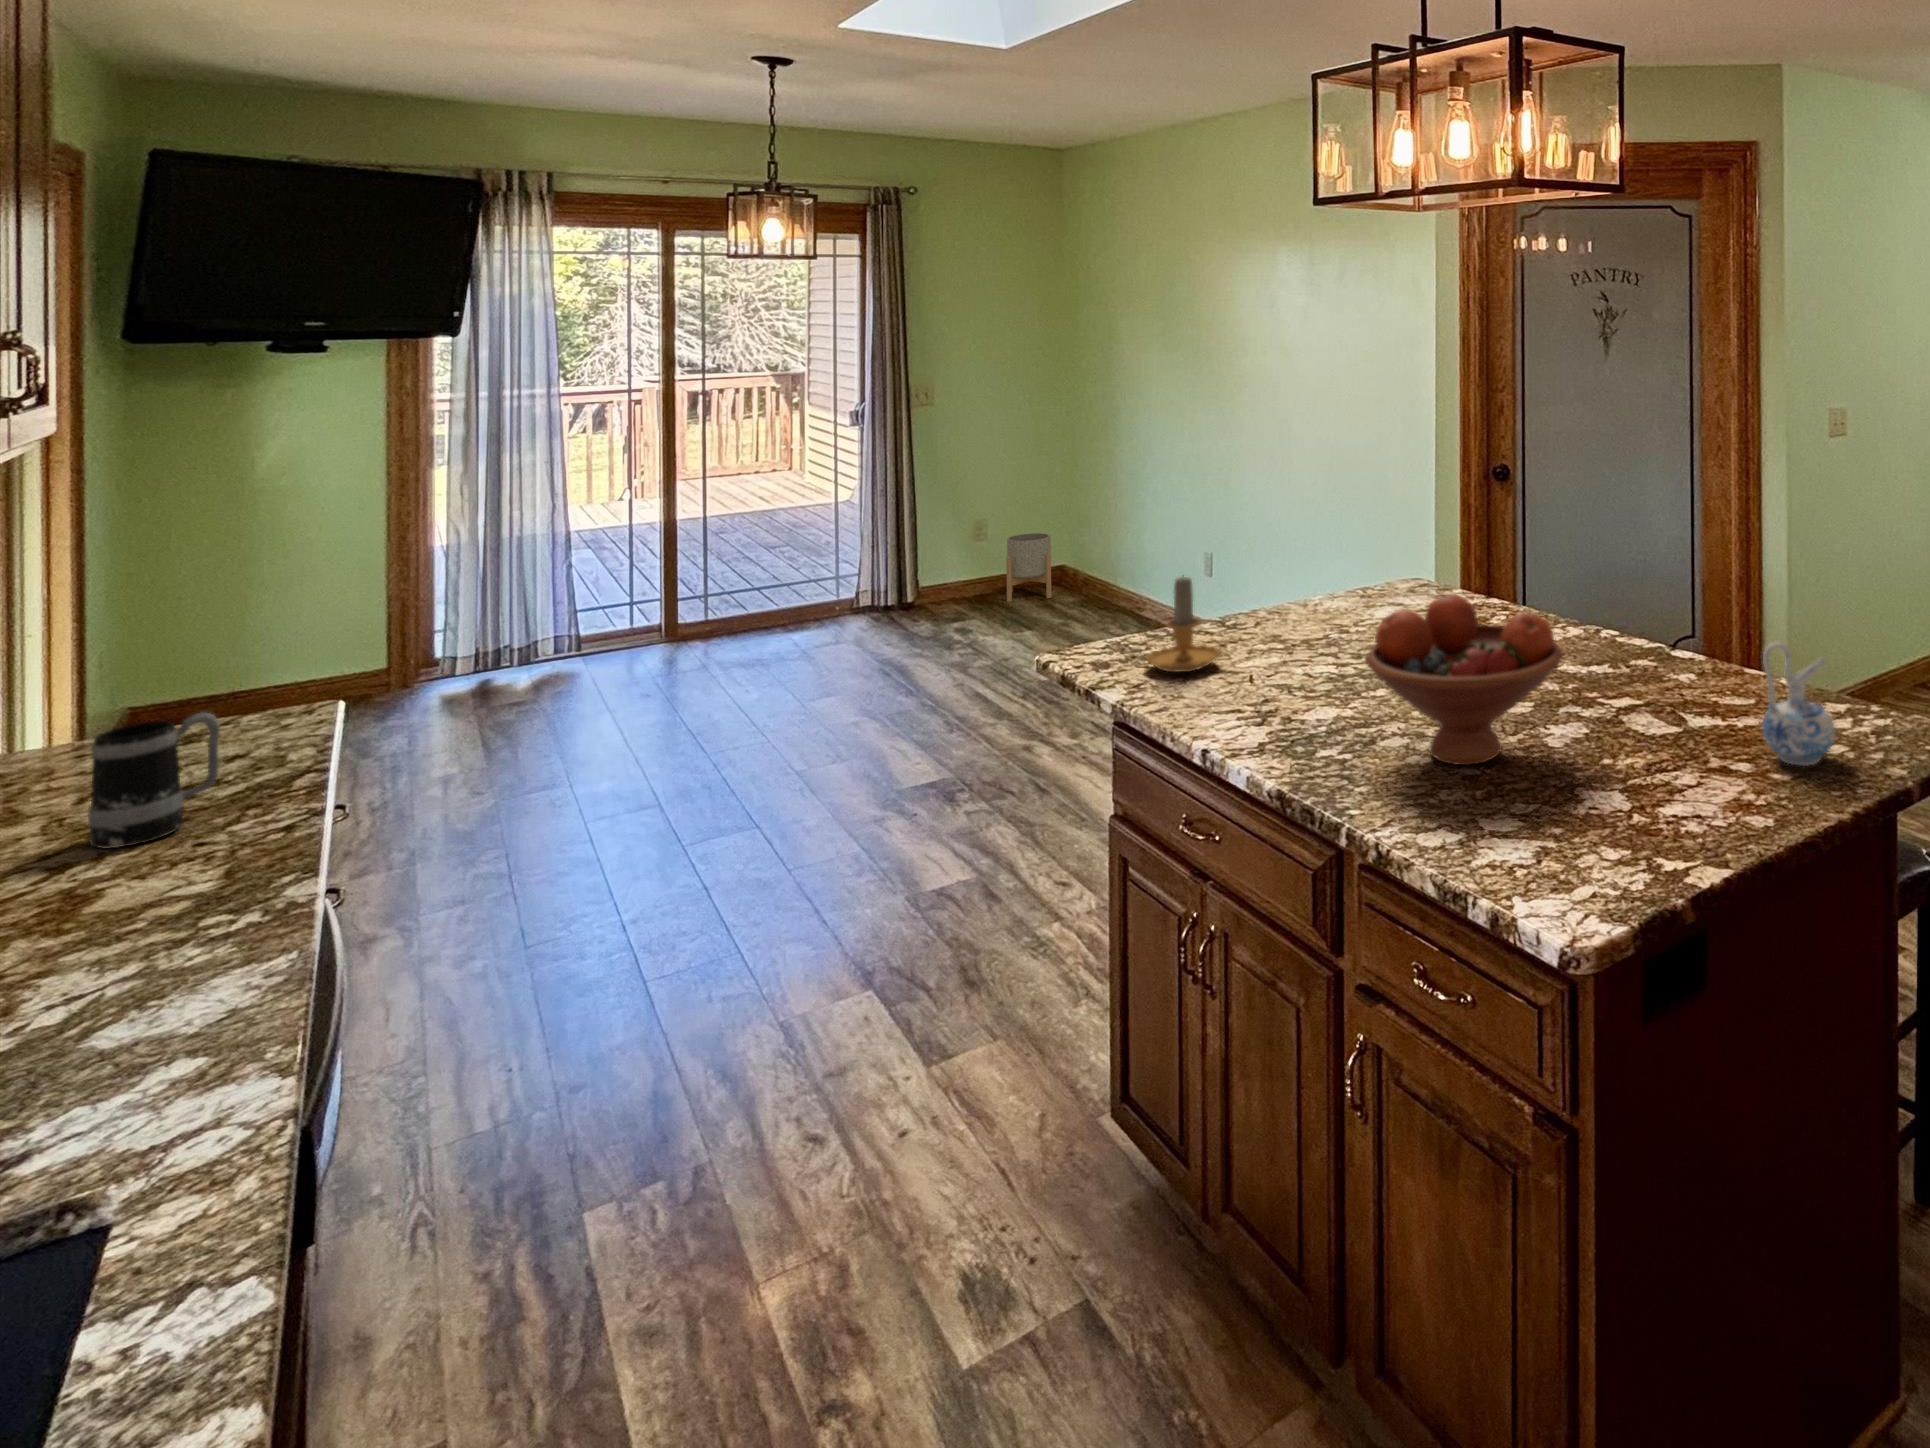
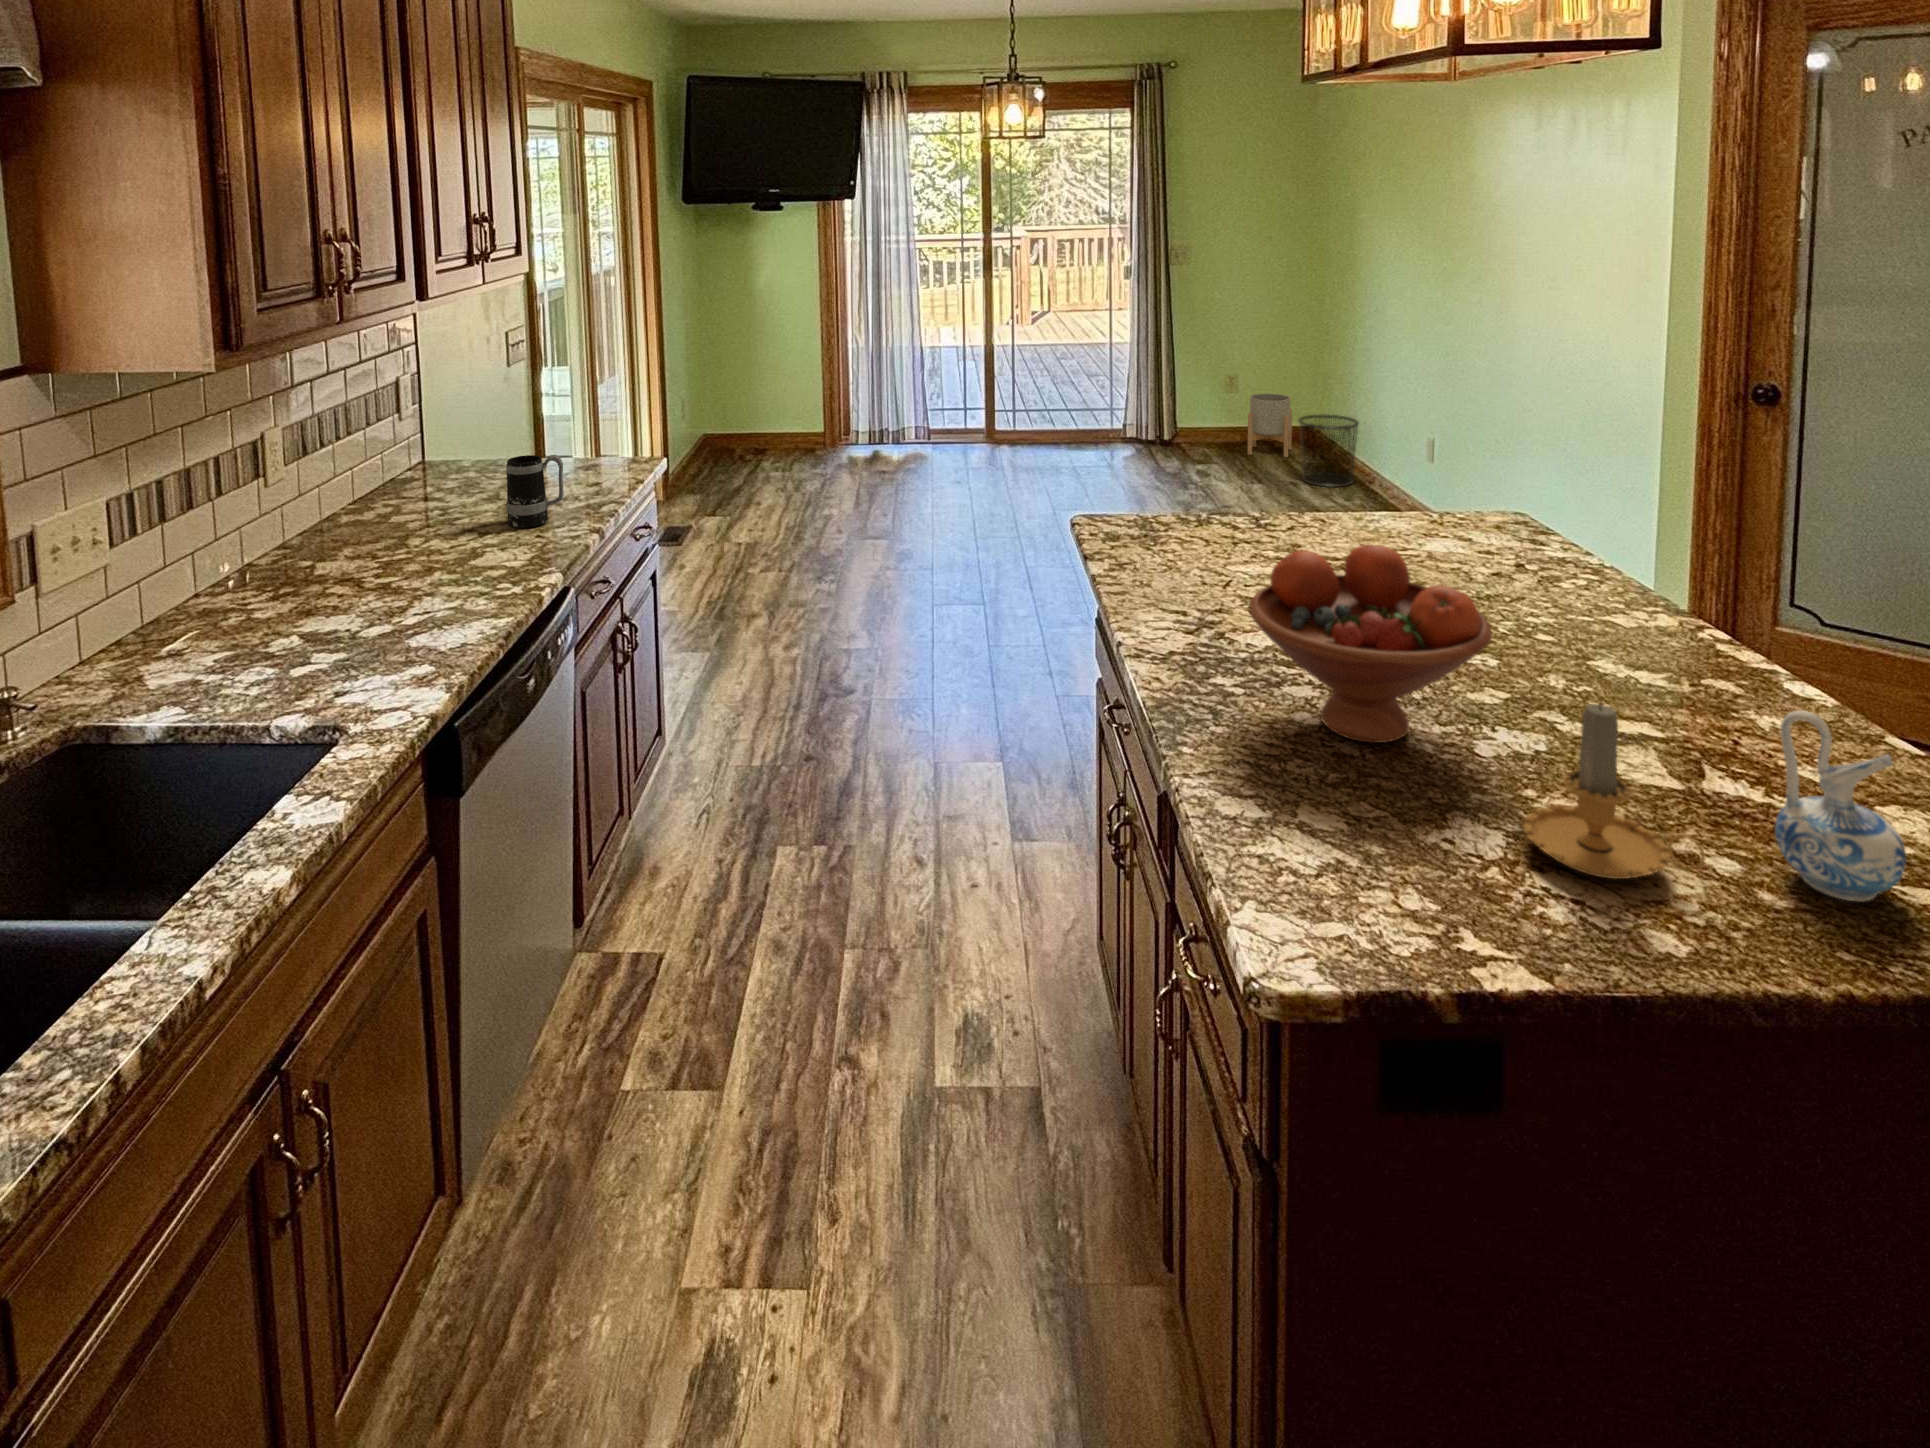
trash can: none [1070,545,1132,620] -> present [1299,415,1359,487]
candle: present [1147,576,1227,672] -> present [1524,704,1705,879]

